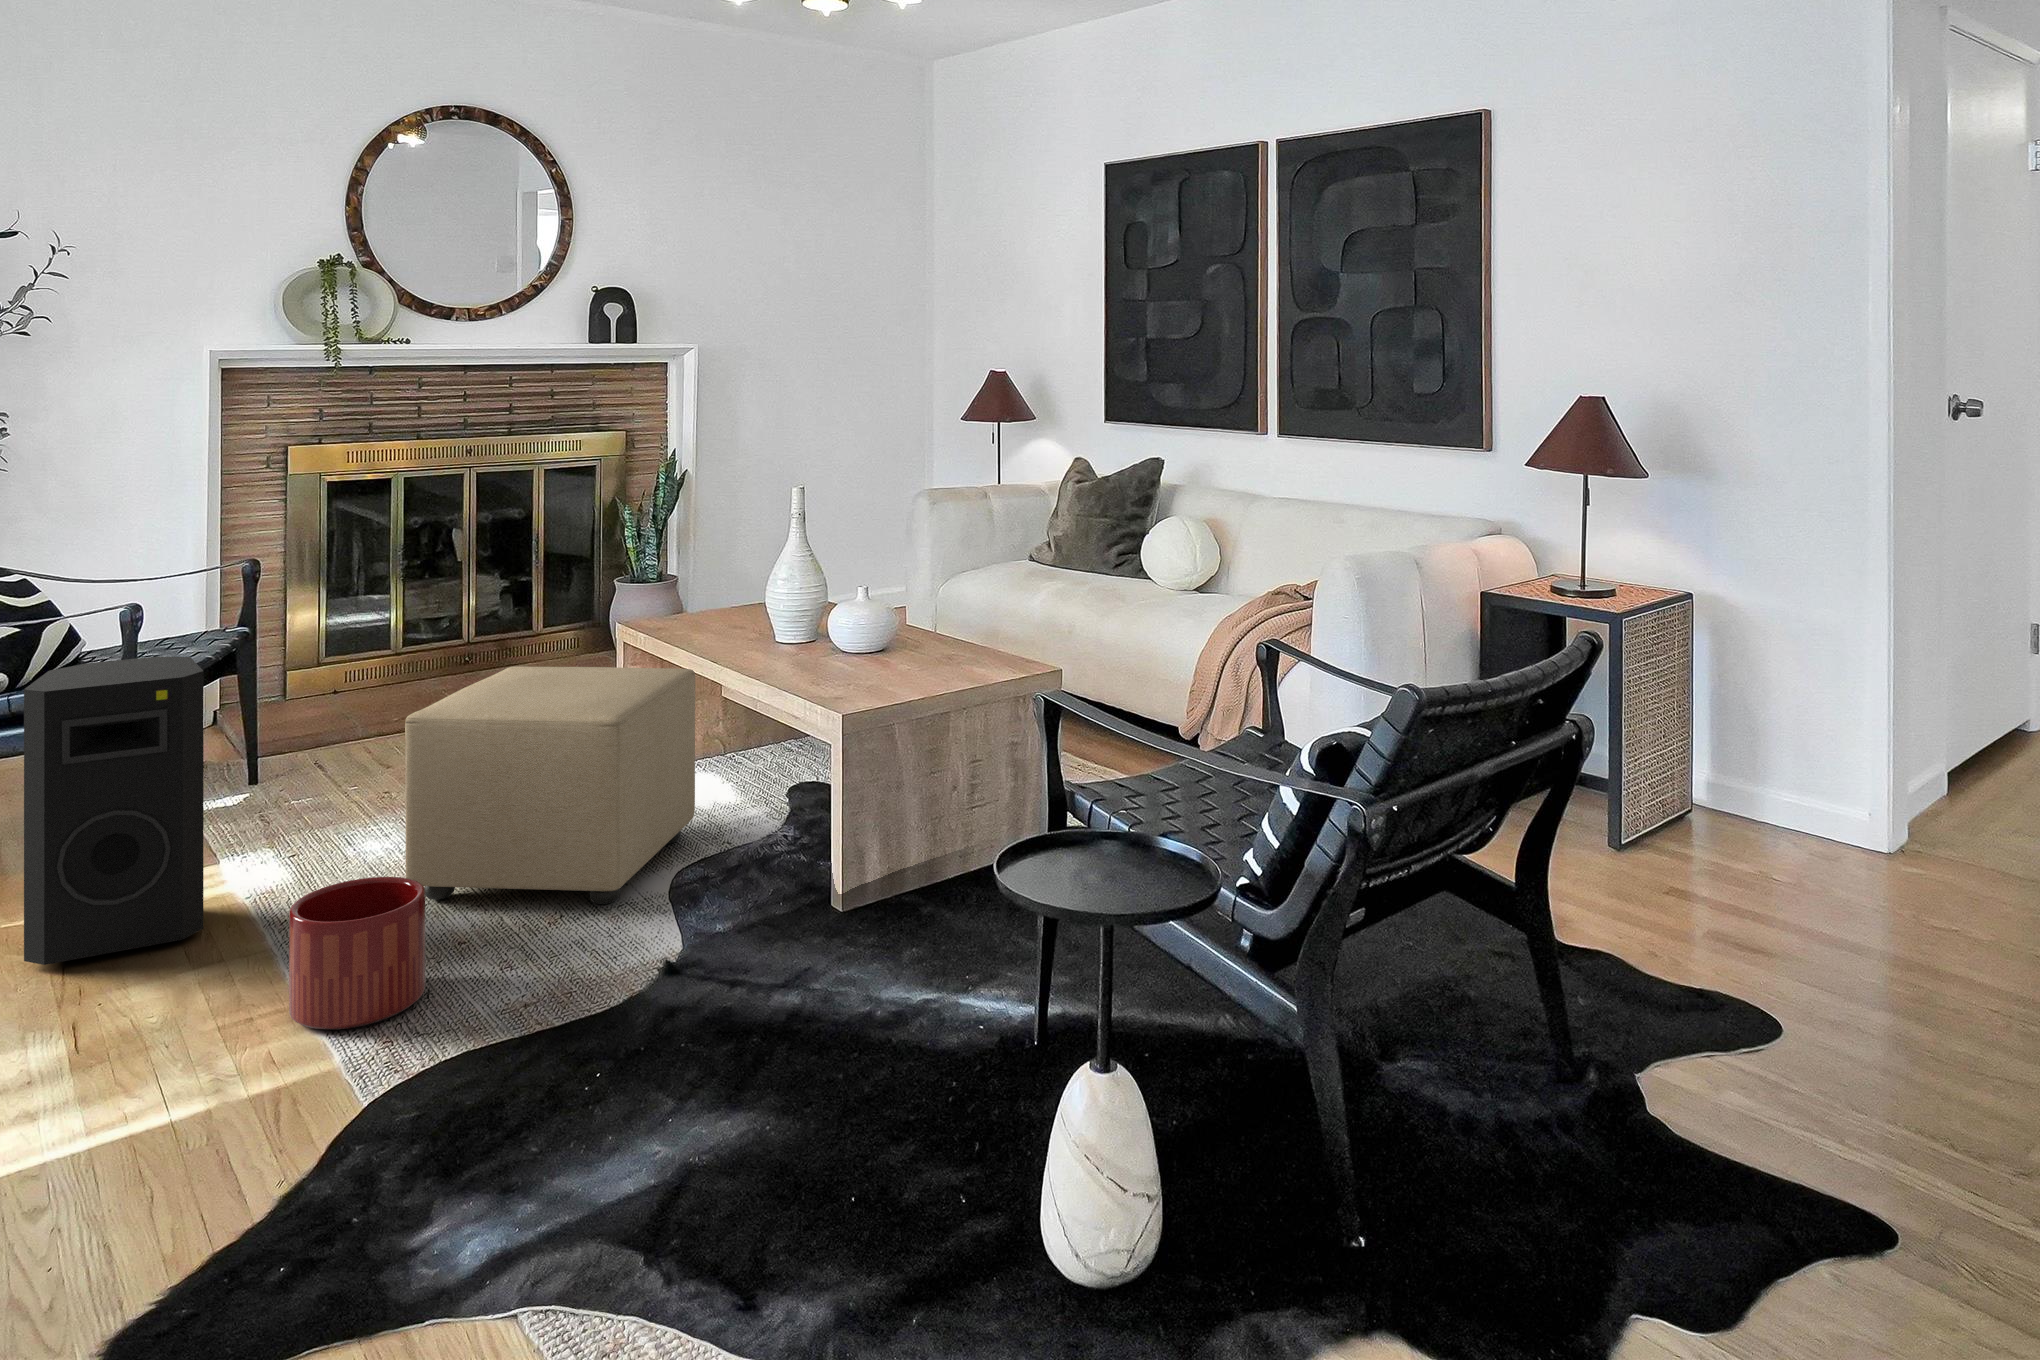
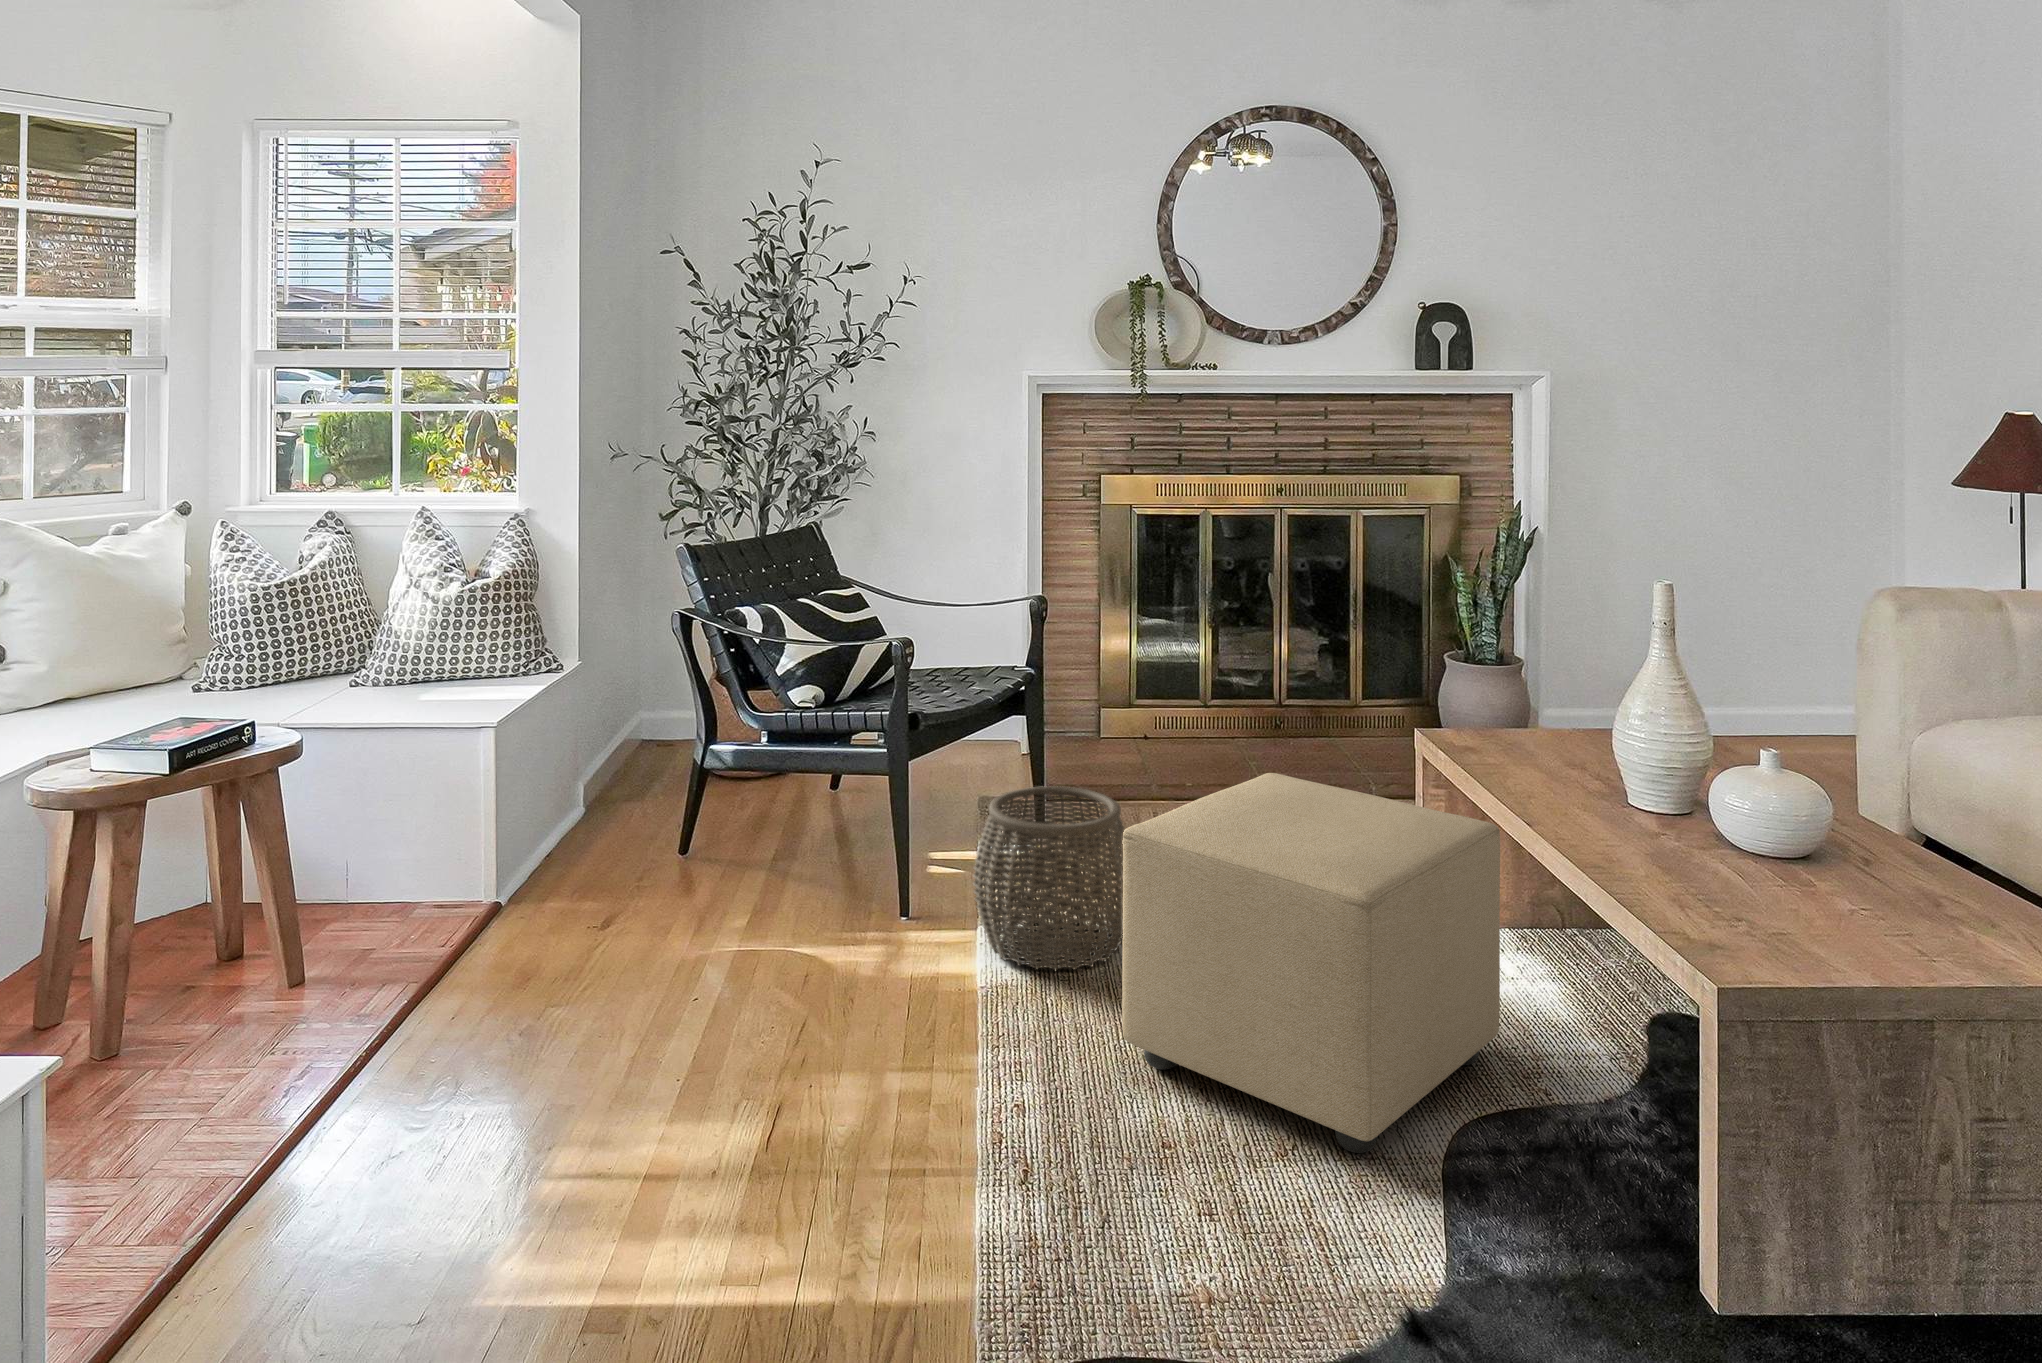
speaker: present [24,657,204,965] -> none [758,704,923,1040]
woven basket: none [224,715,387,871] -> present [973,786,1124,971]
planter: present [289,877,426,1030] -> none [942,1046,1099,1265]

